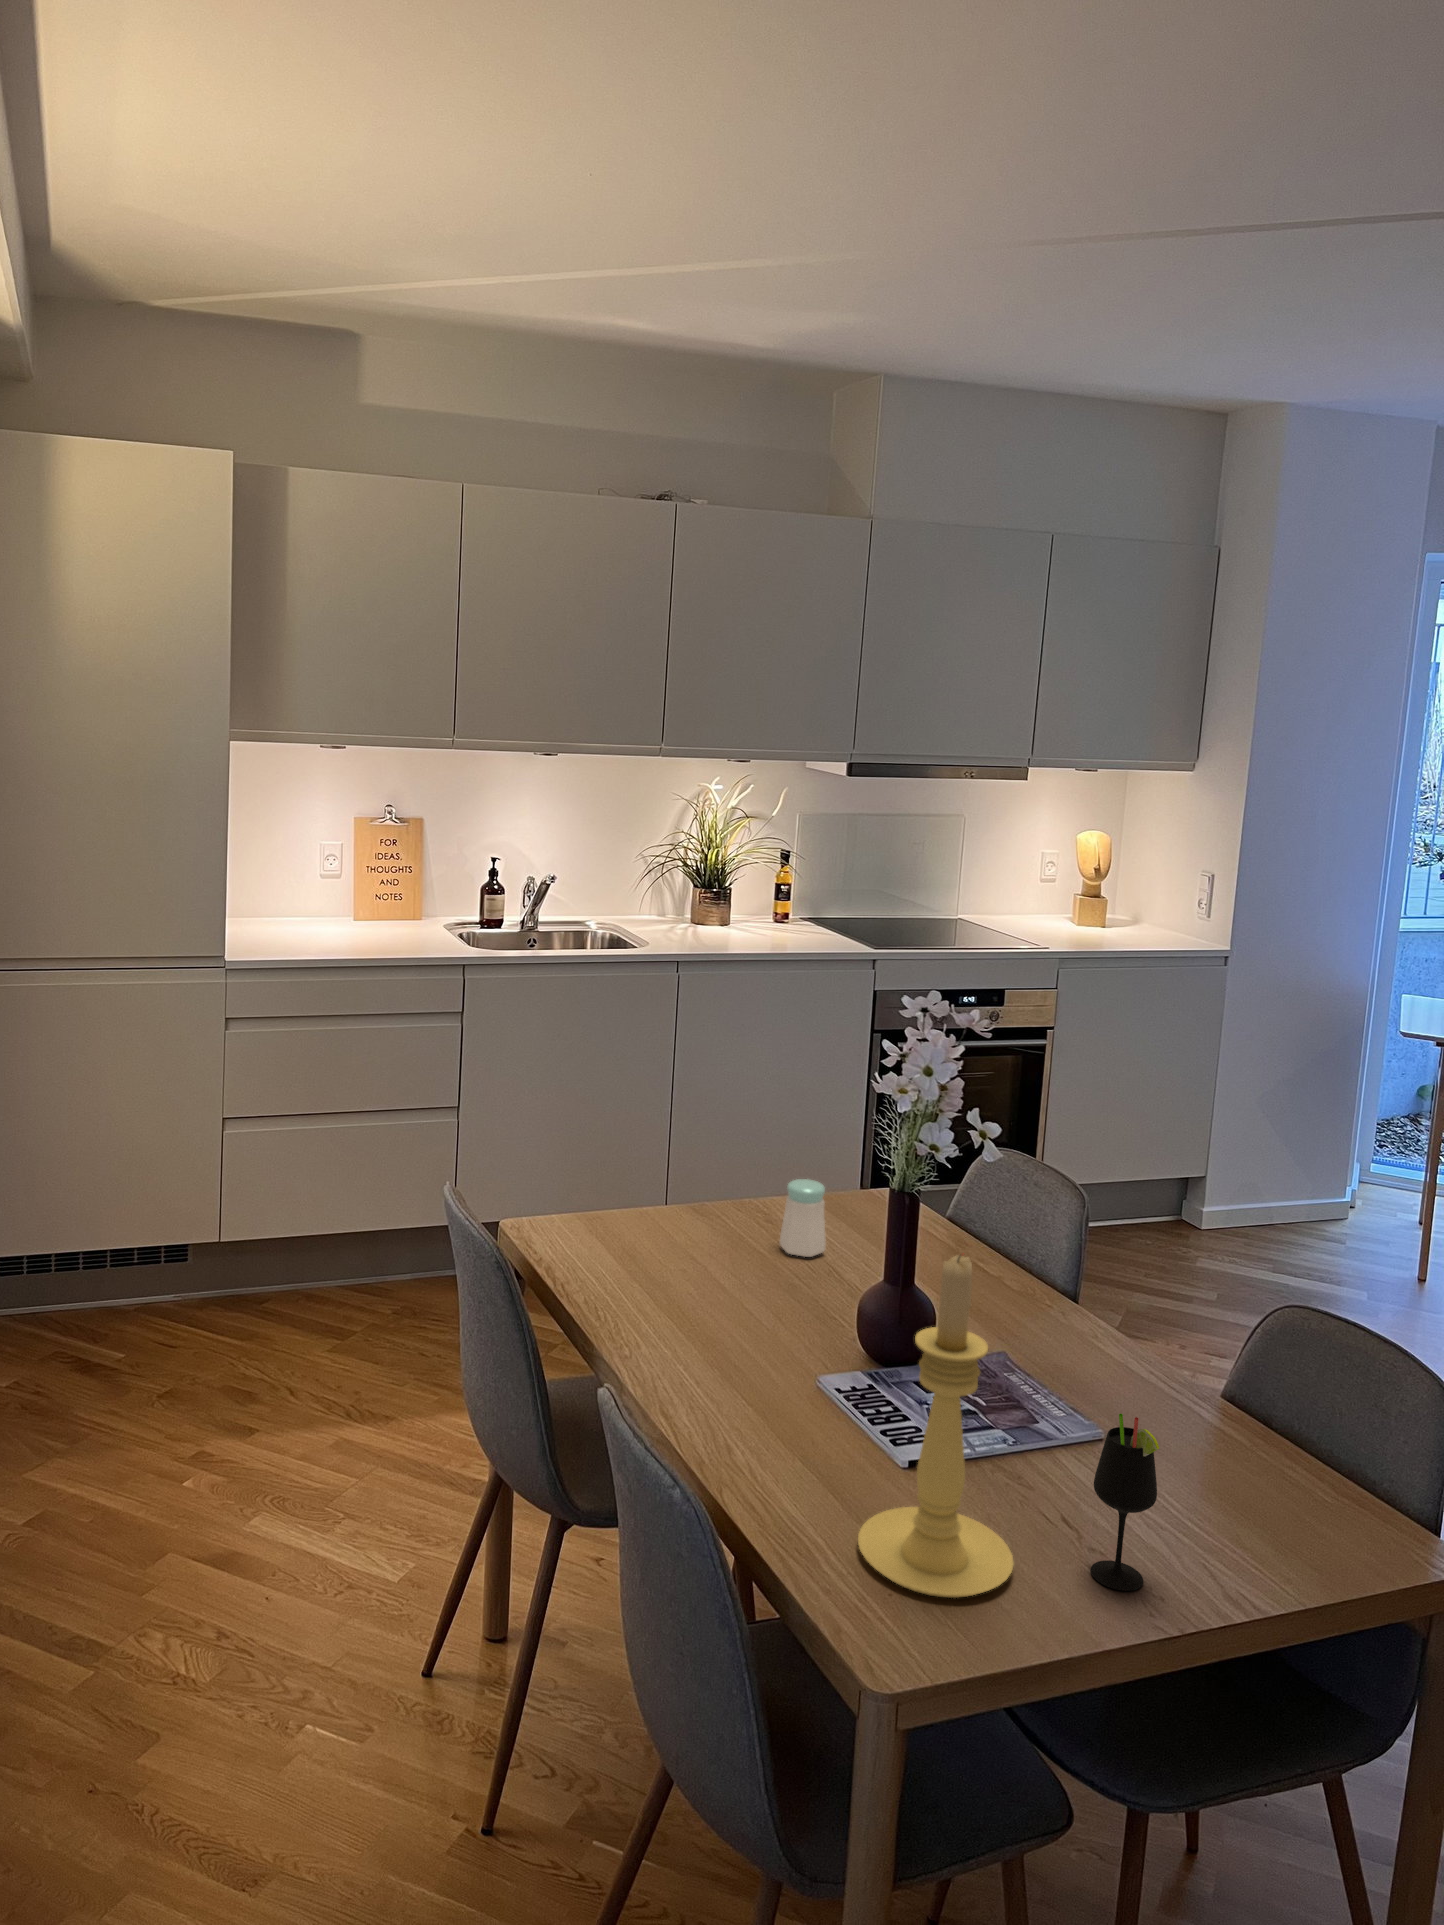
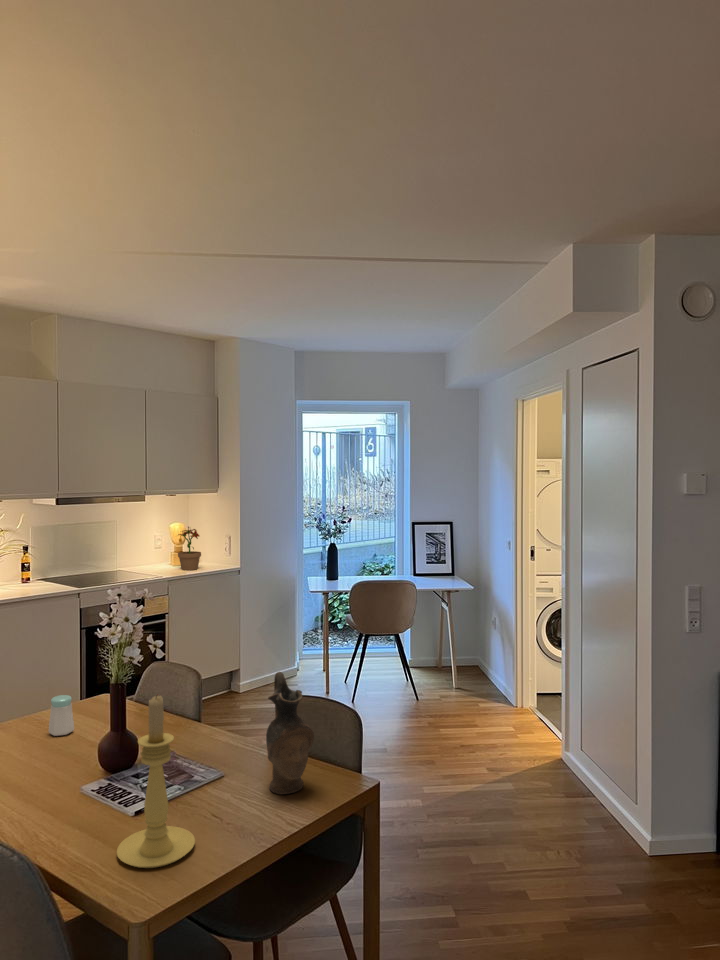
potted plant: none [1087,843,1142,941] -> present [178,527,201,570]
ceramic pitcher: none [1199,1253,1321,1530] -> present [266,672,314,794]
wine glass: present [1091,1414,1159,1591] -> none [227,751,255,835]

